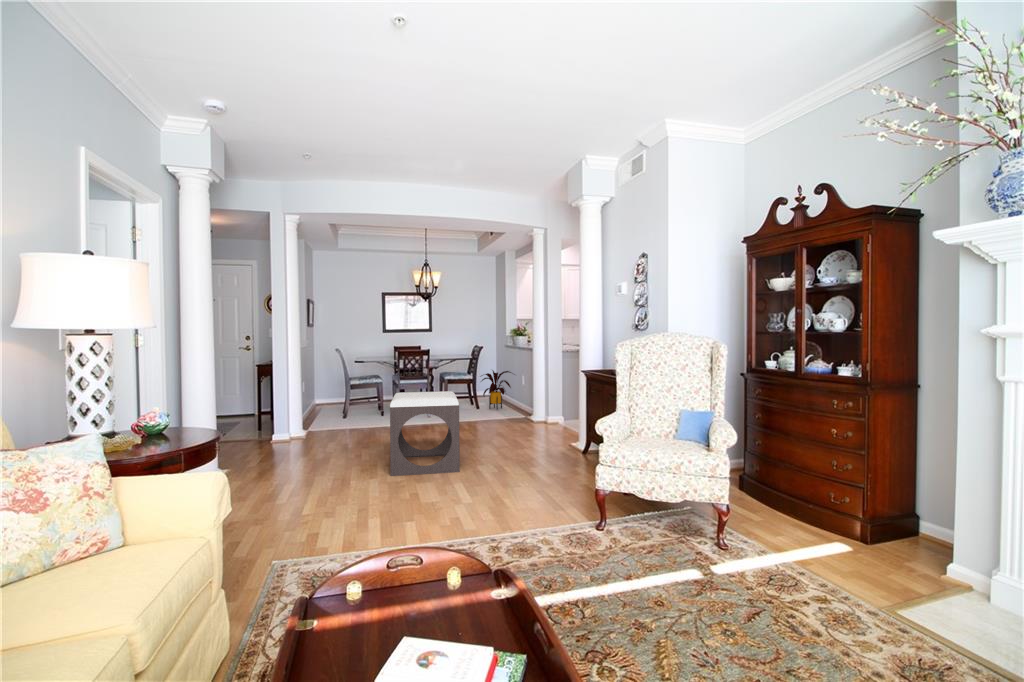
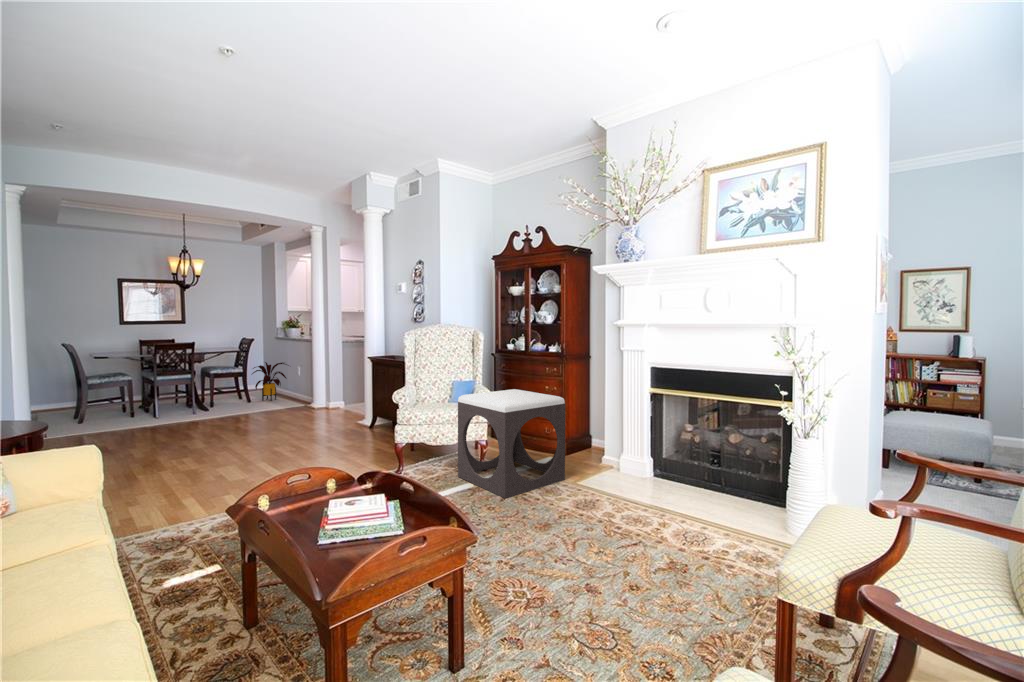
footstool: present [390,391,460,476] -> present [458,389,565,498]

